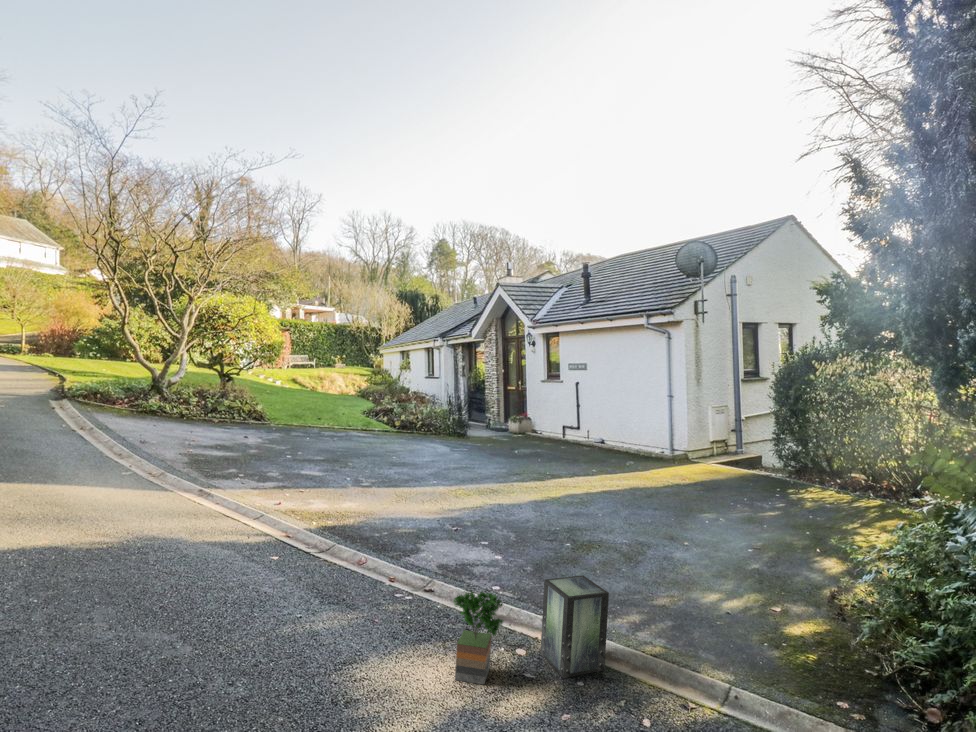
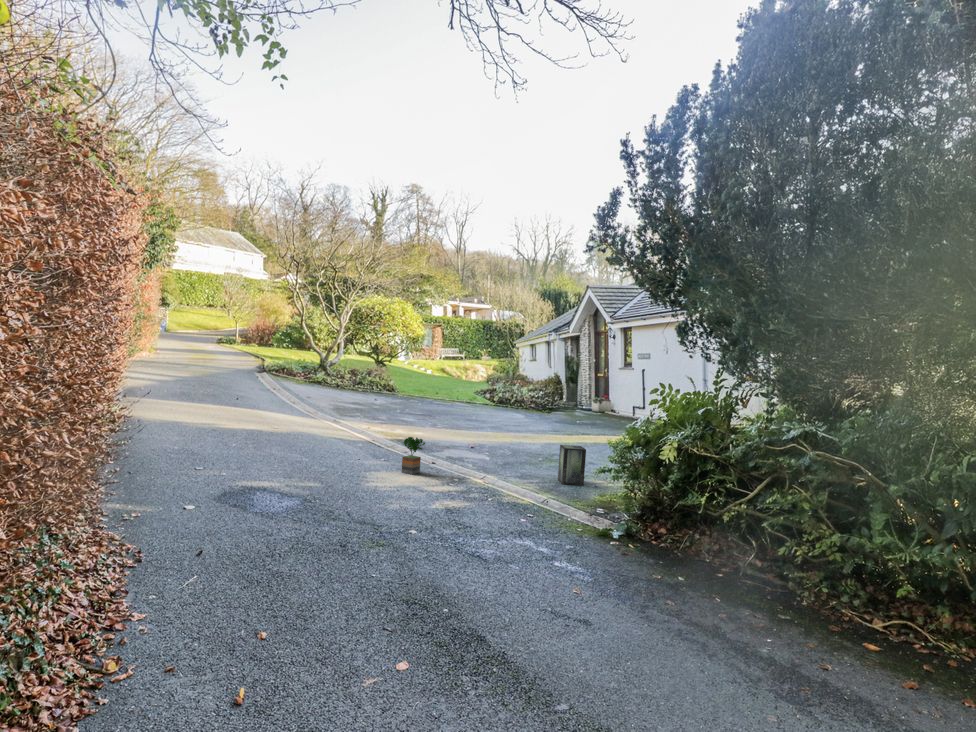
storage box: present [540,575,609,678] -> present [558,445,586,485]

